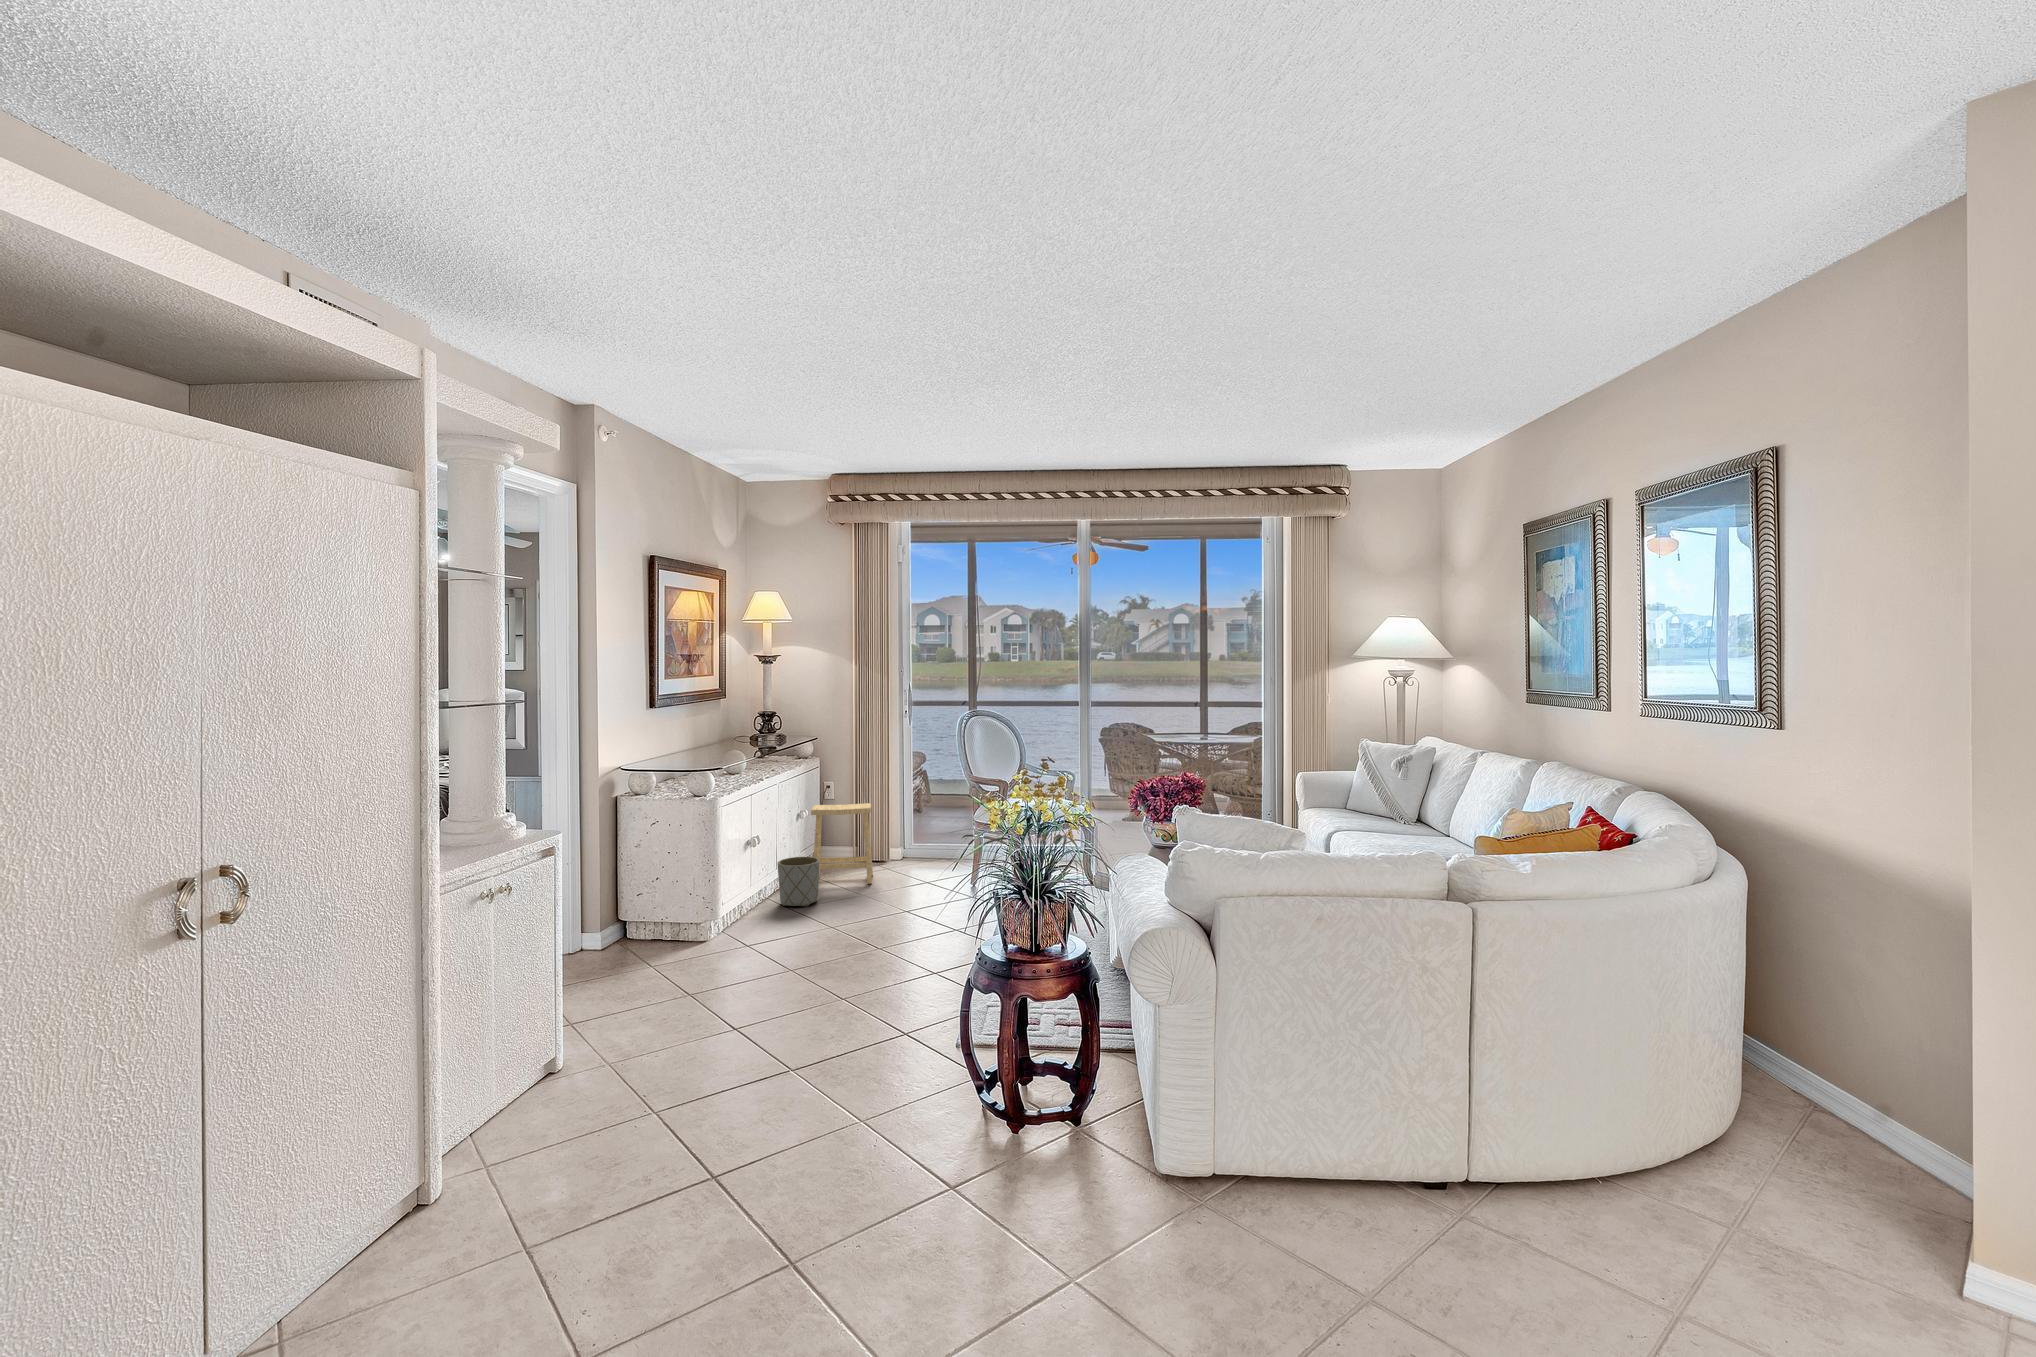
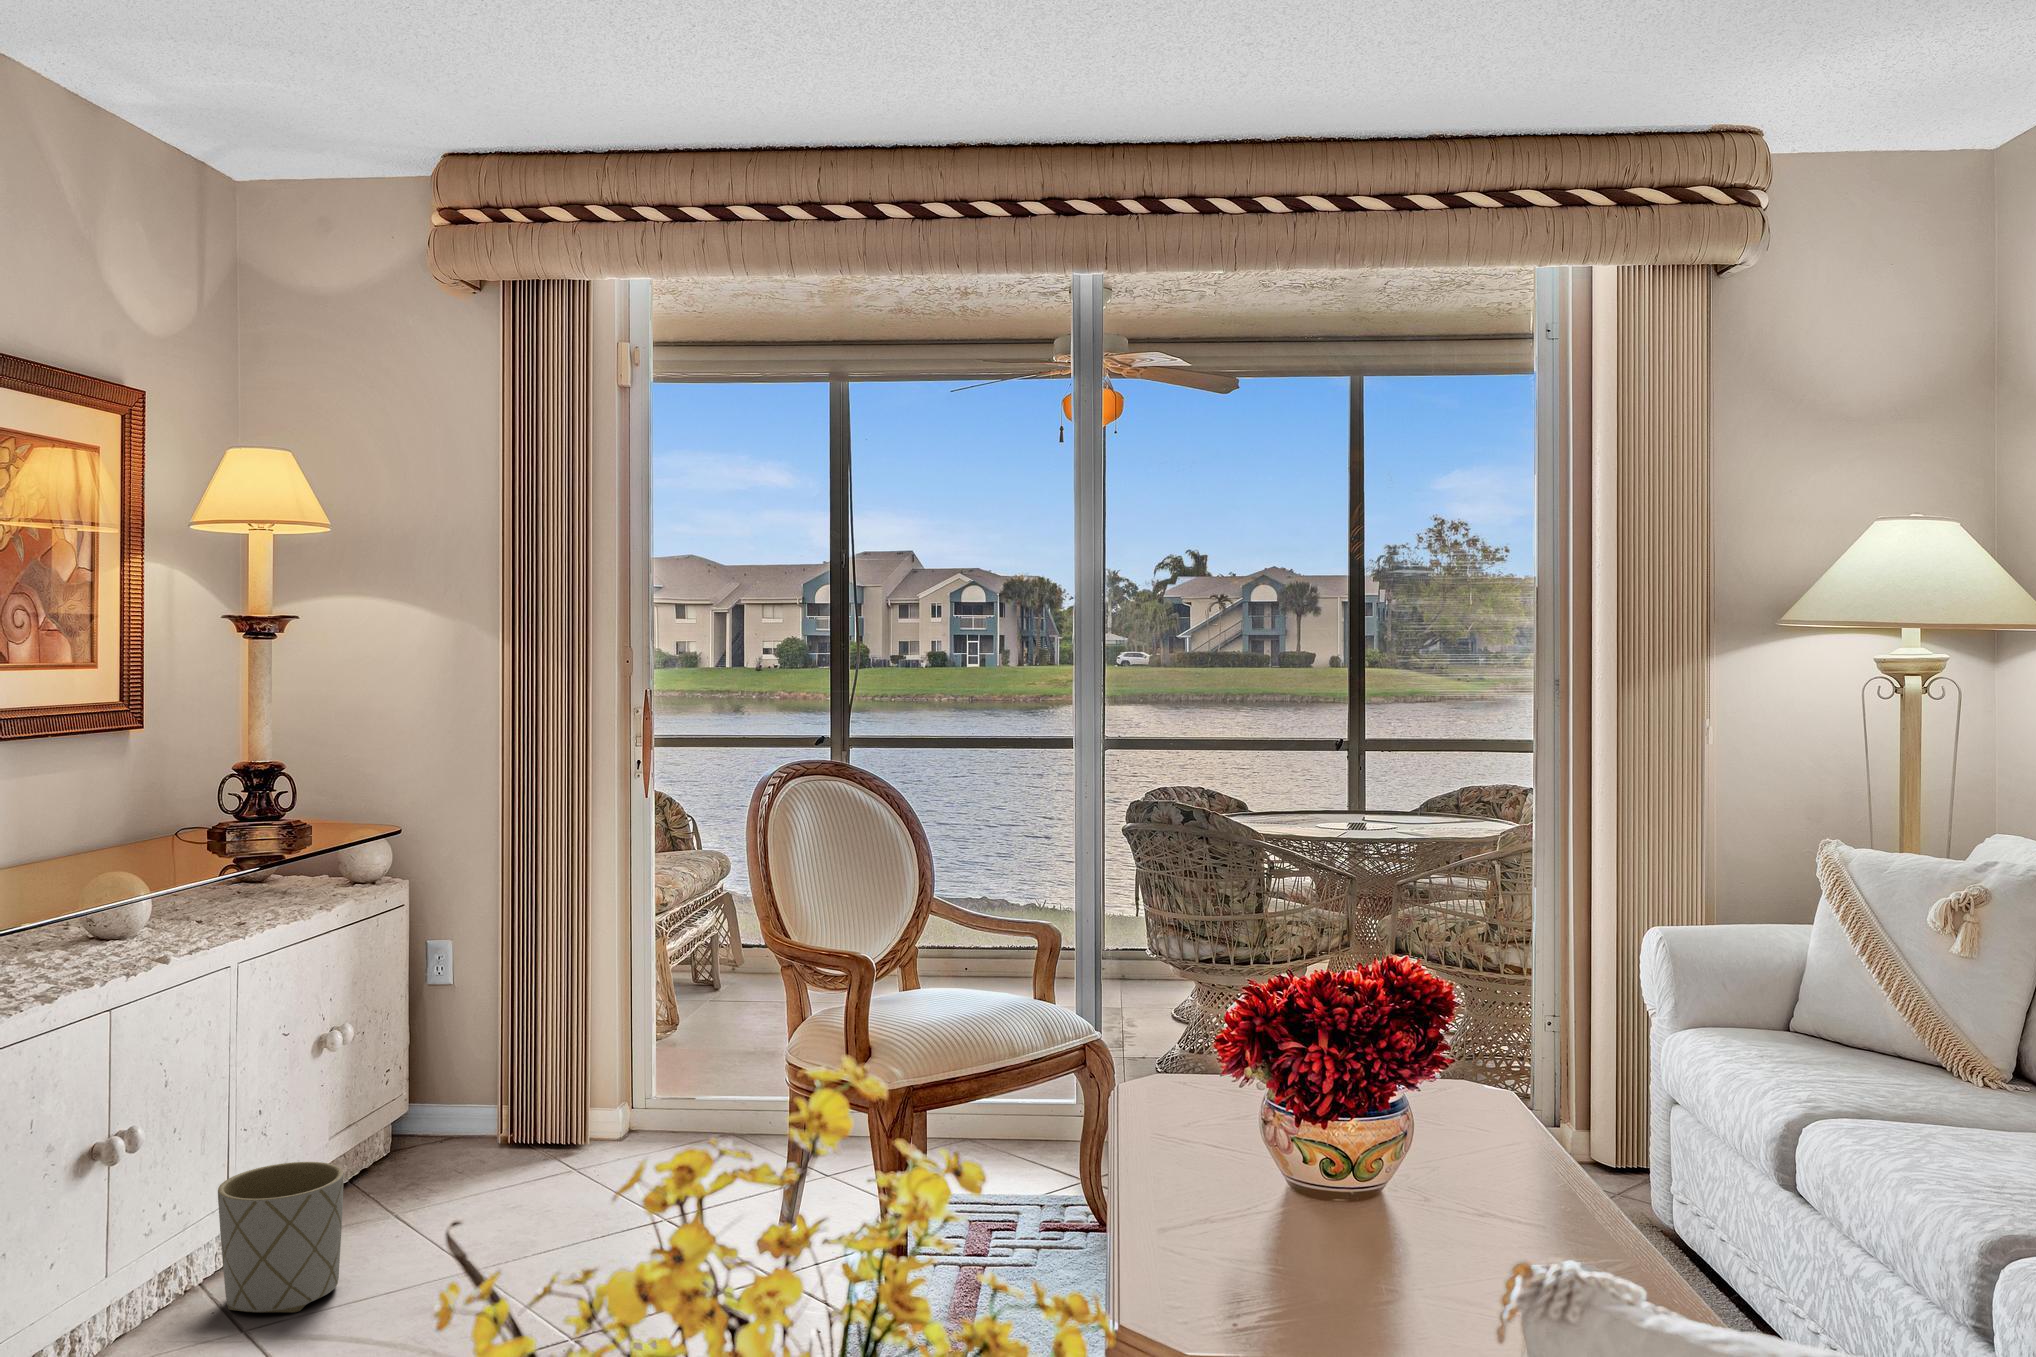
footstool: present [811,803,873,884] -> none [351,1001,533,1230]

